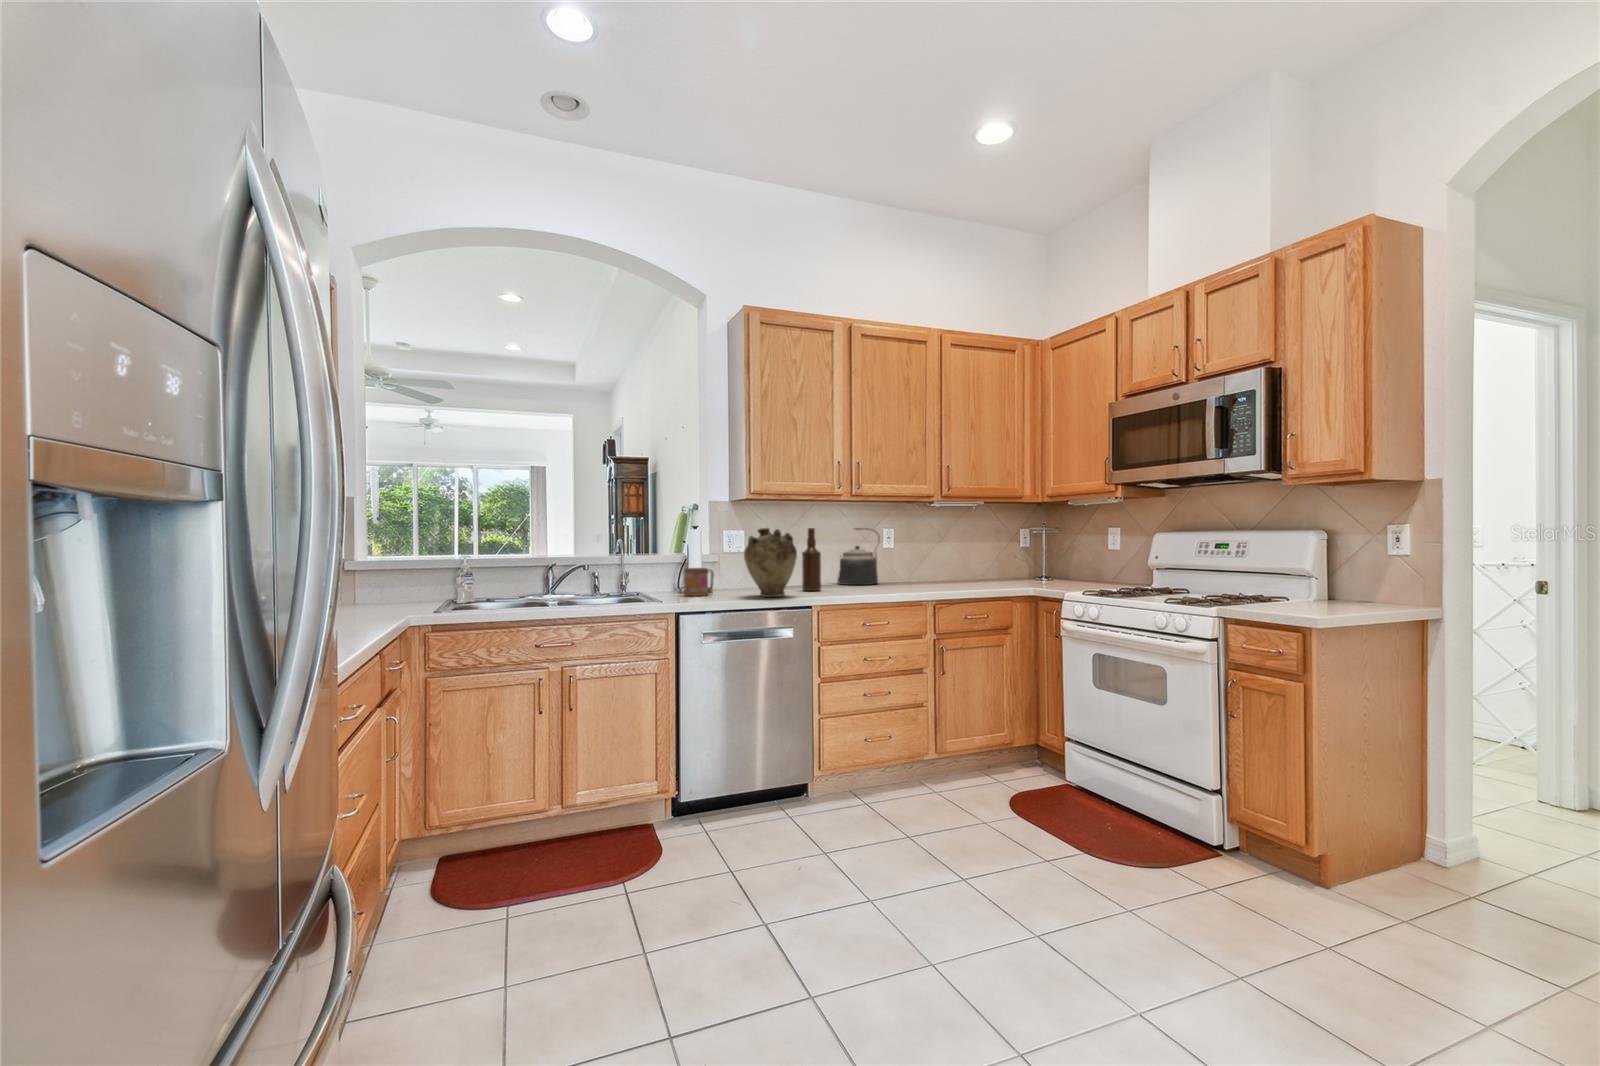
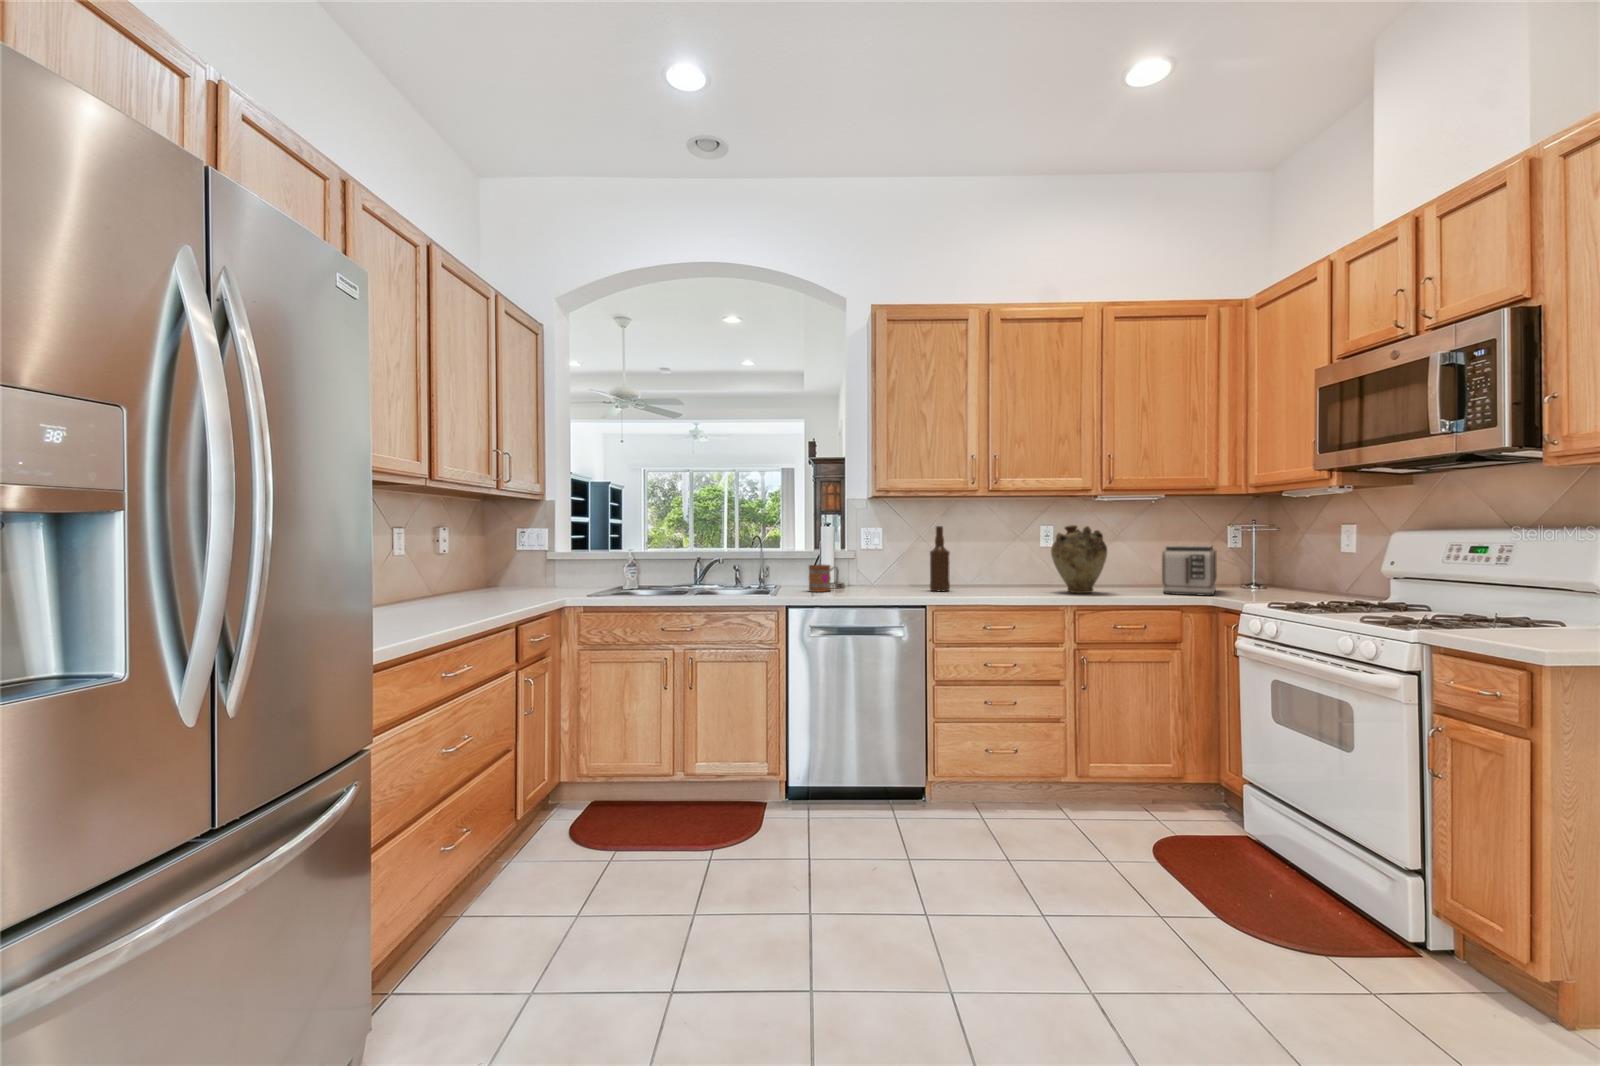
vase: present [744,528,797,597] -> present [1051,525,1107,593]
kettle: present [837,528,880,585] -> none [974,526,1029,587]
toaster: none [990,544,1035,587] -> present [1162,545,1217,596]

